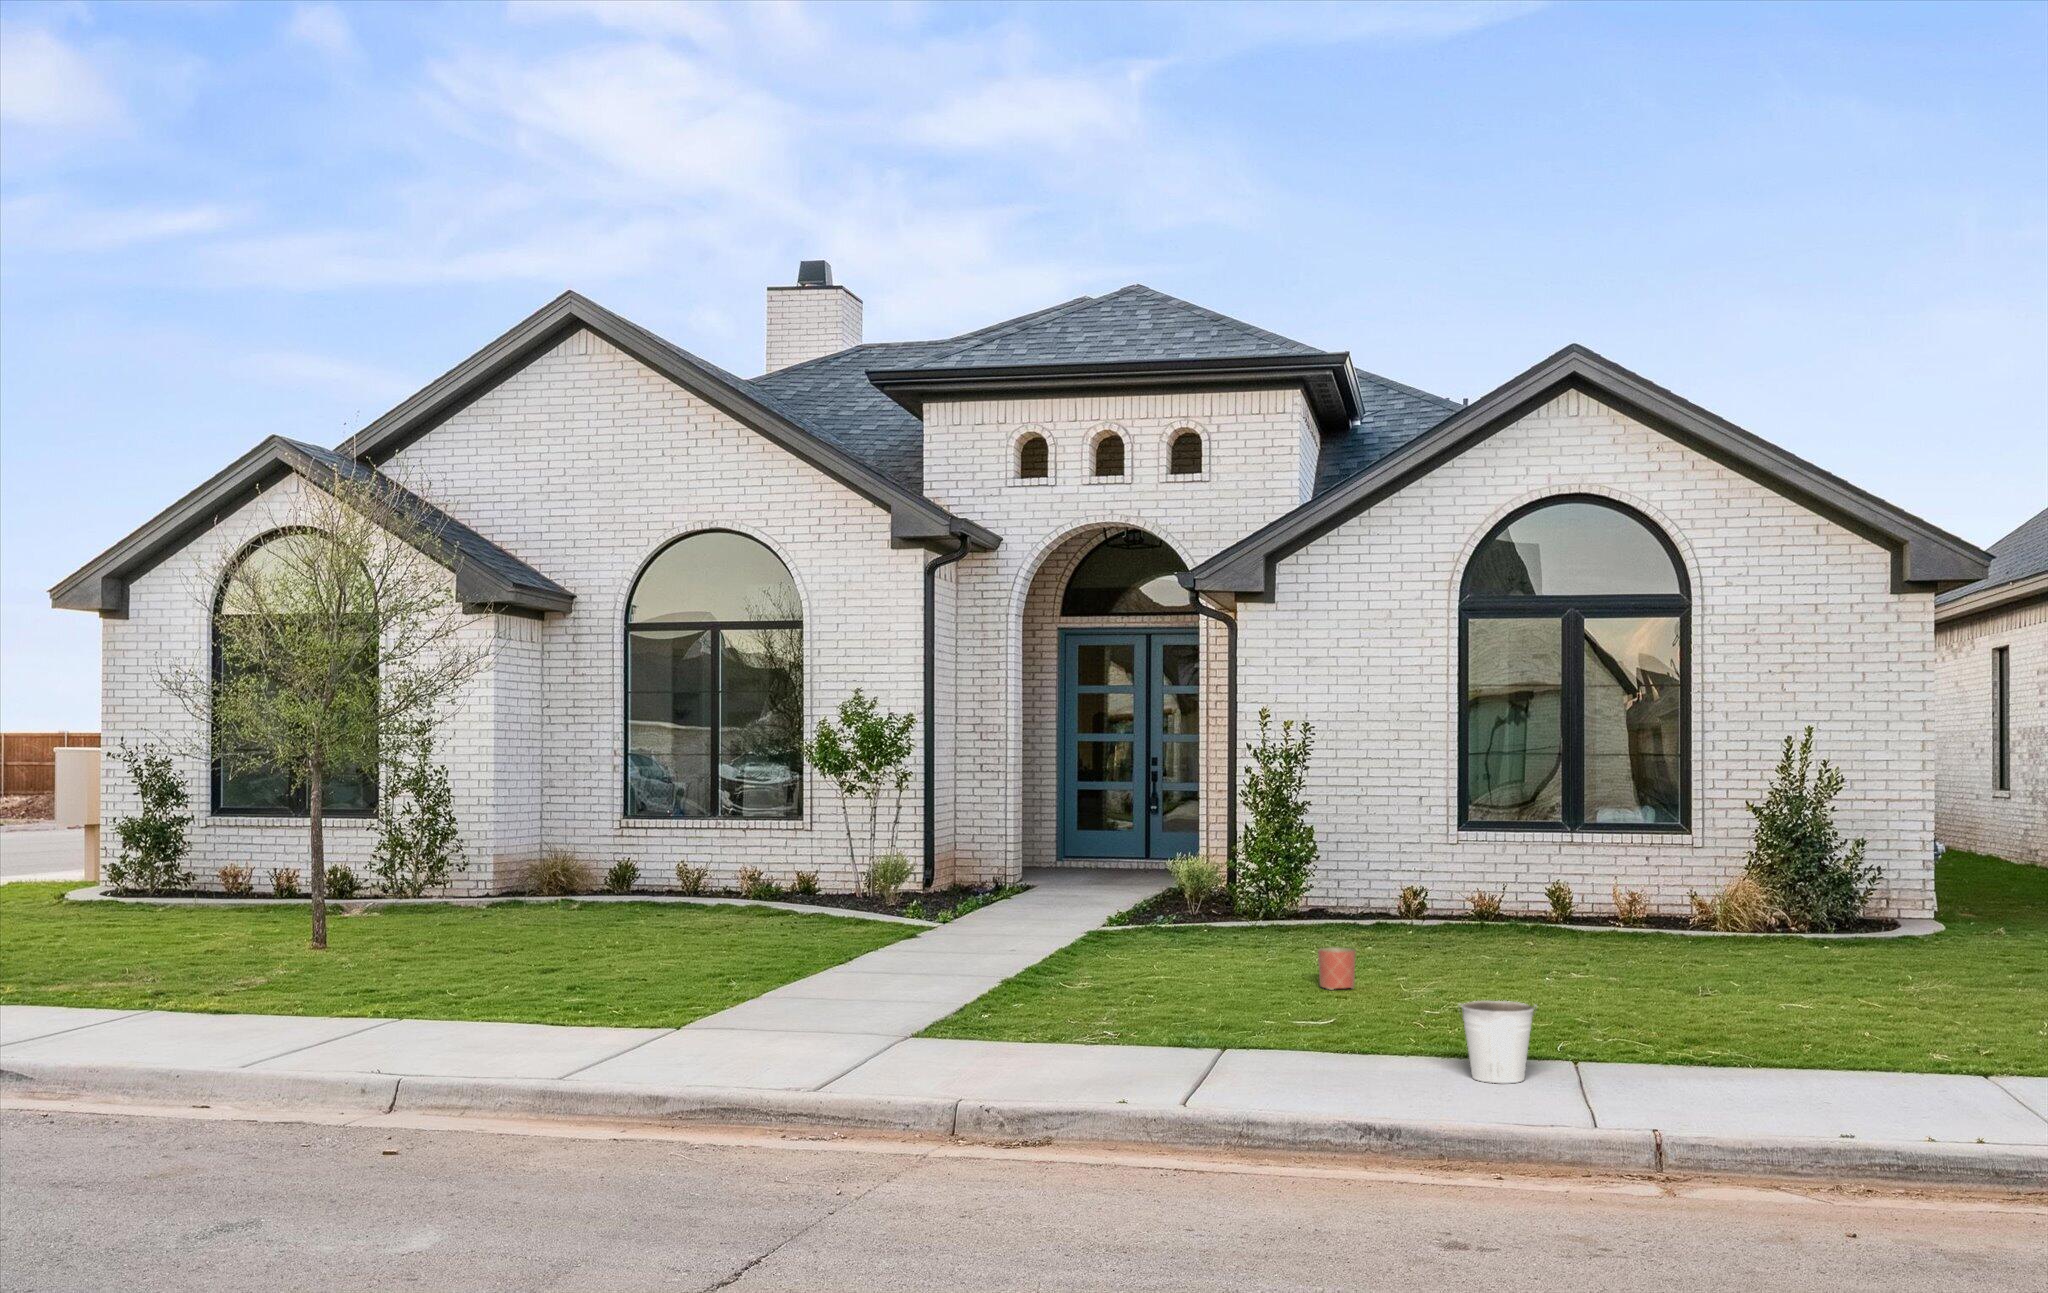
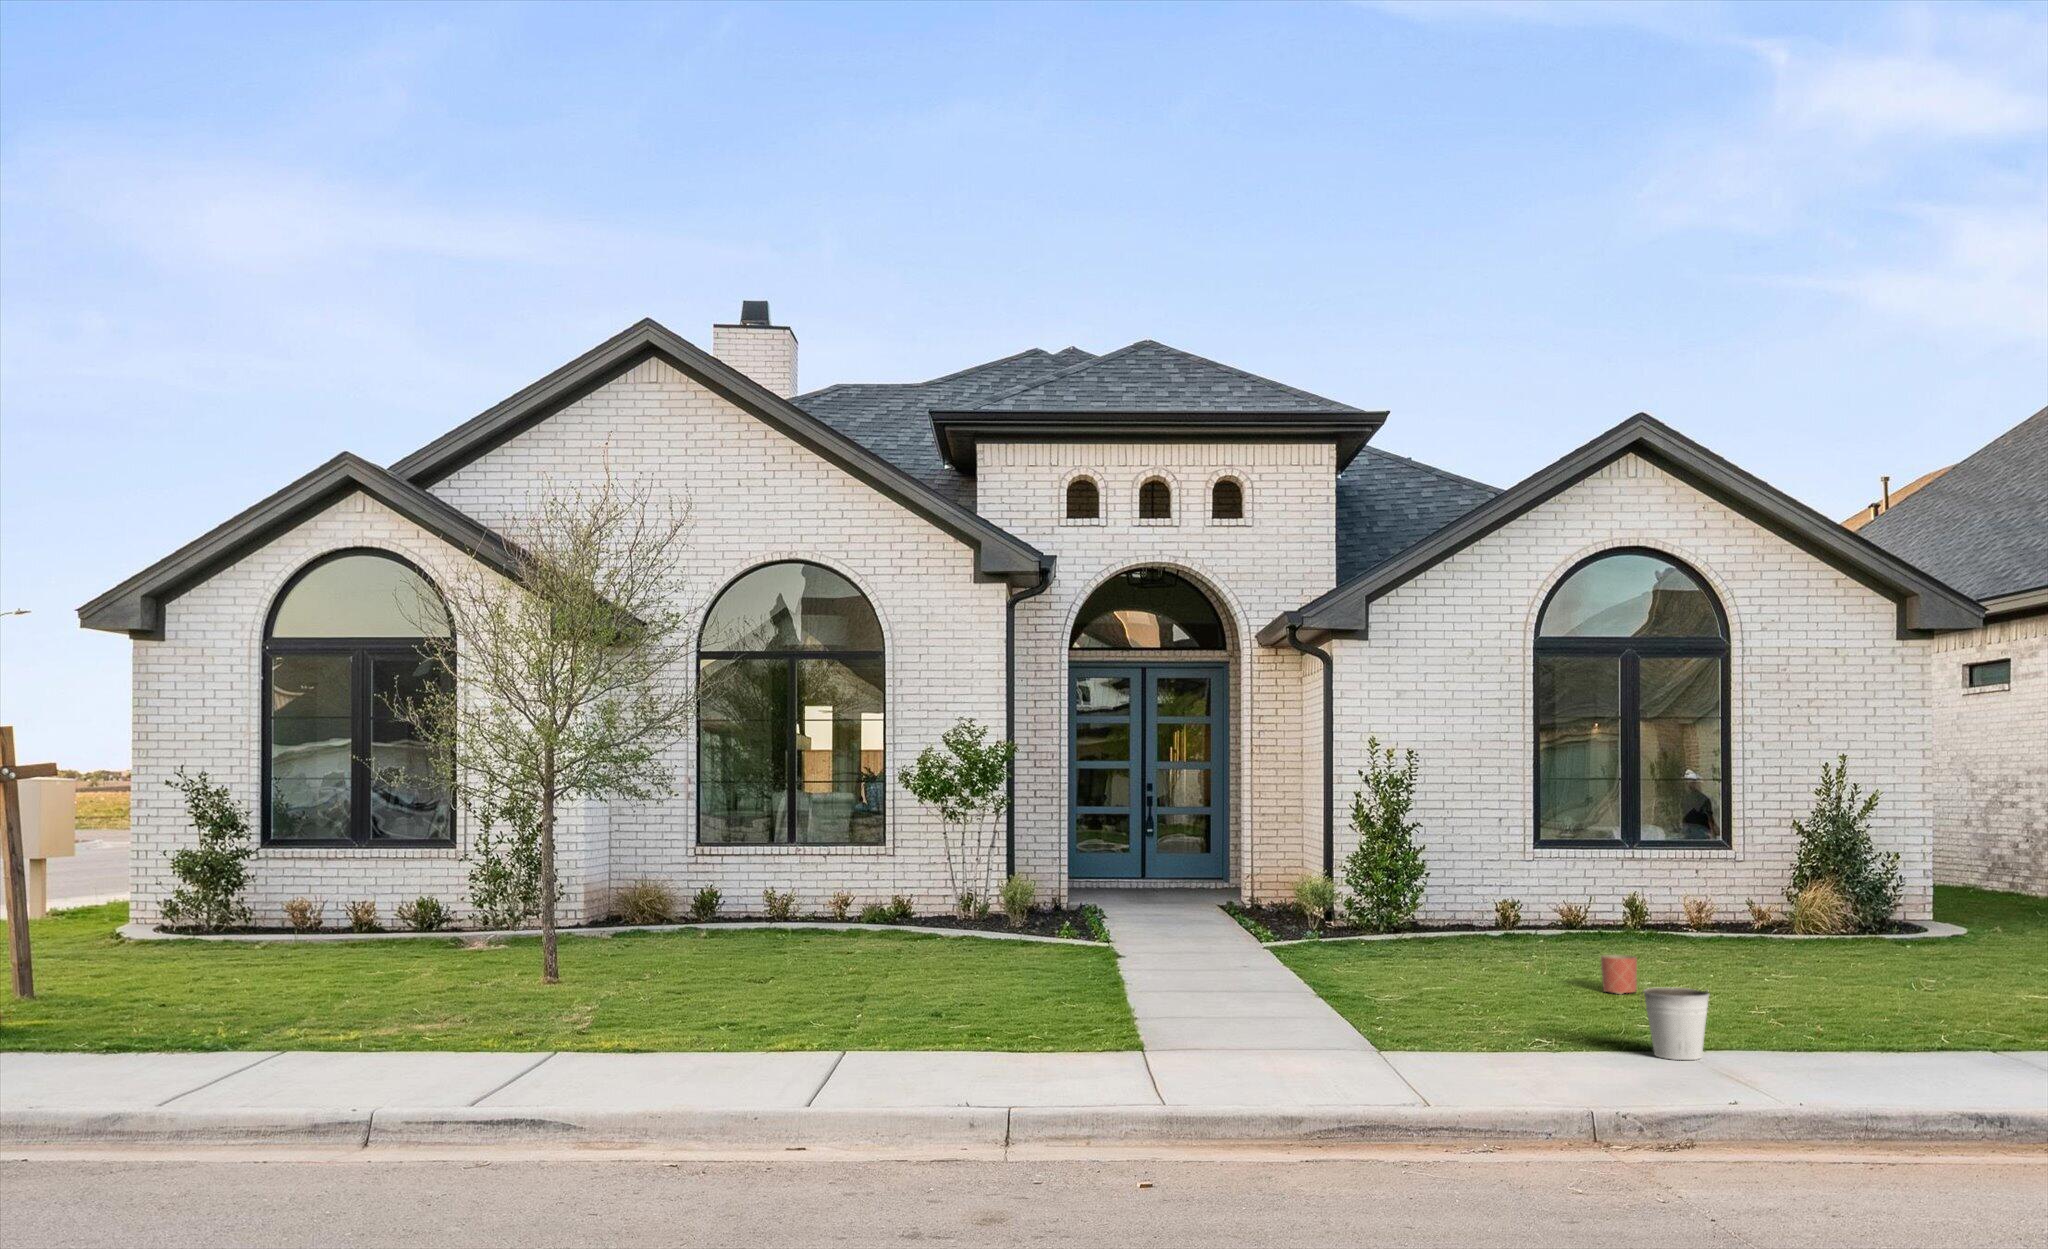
bucket: present [1460,1001,1536,1083] -> present [1643,988,1709,1060]

